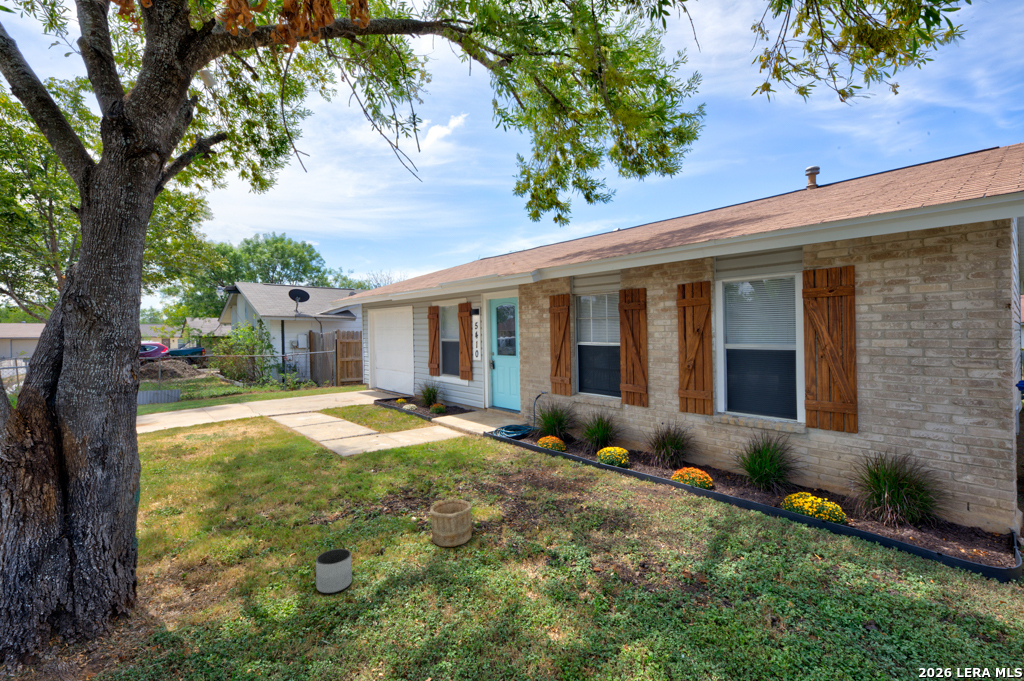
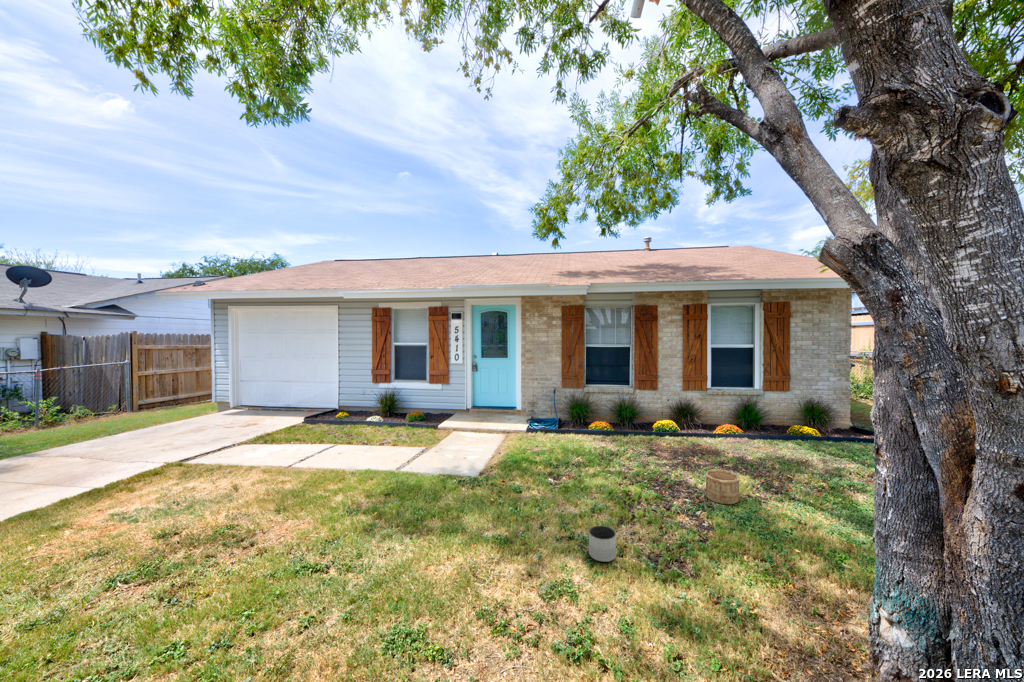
planter: present [316,549,352,593] -> present [589,526,616,562]

